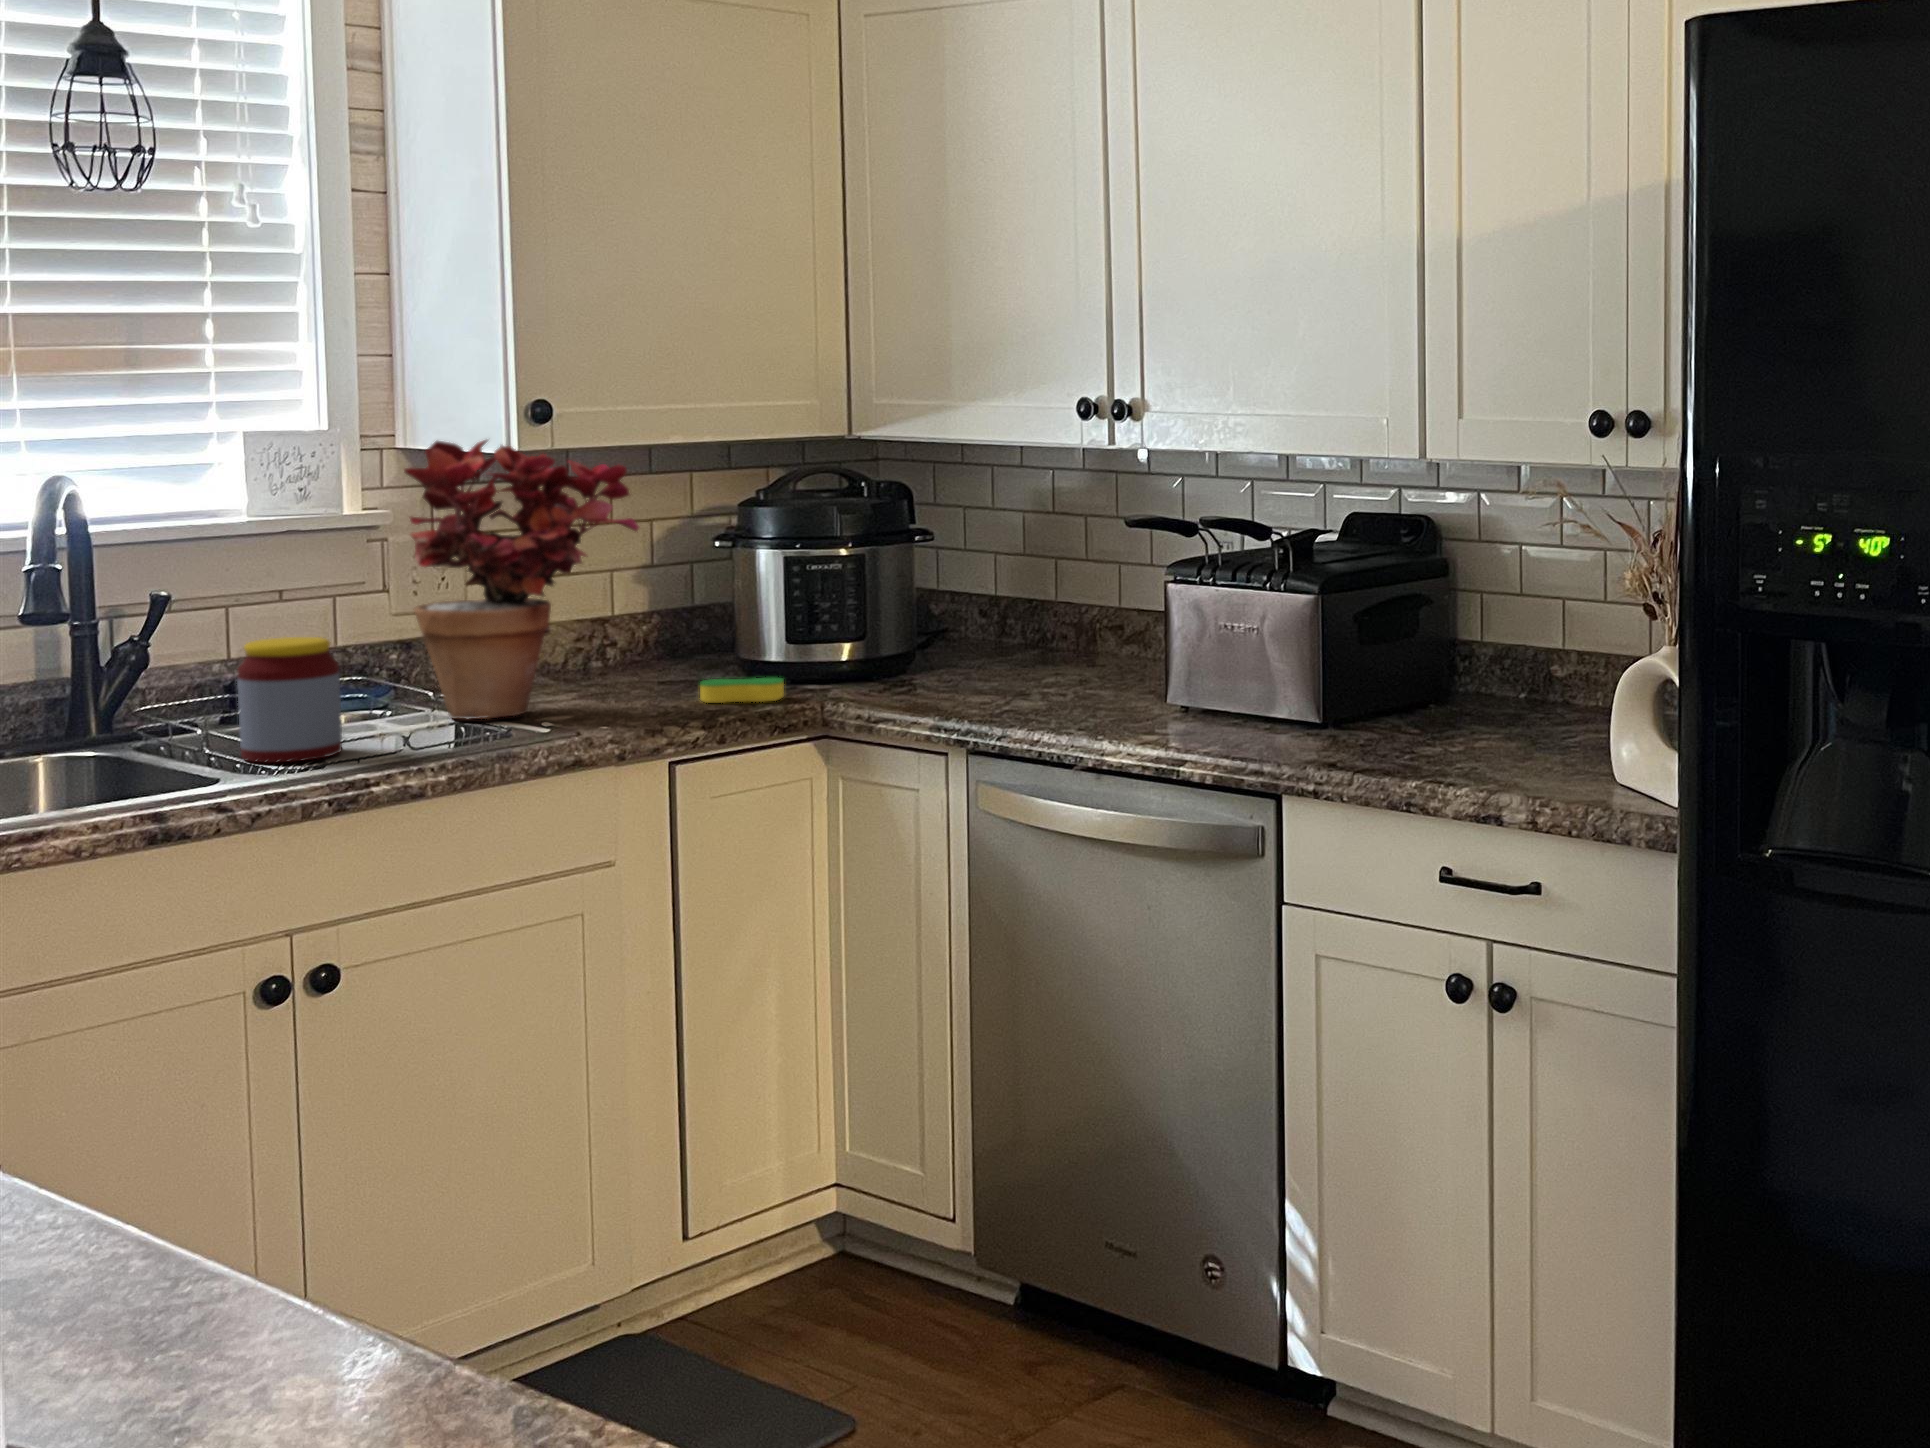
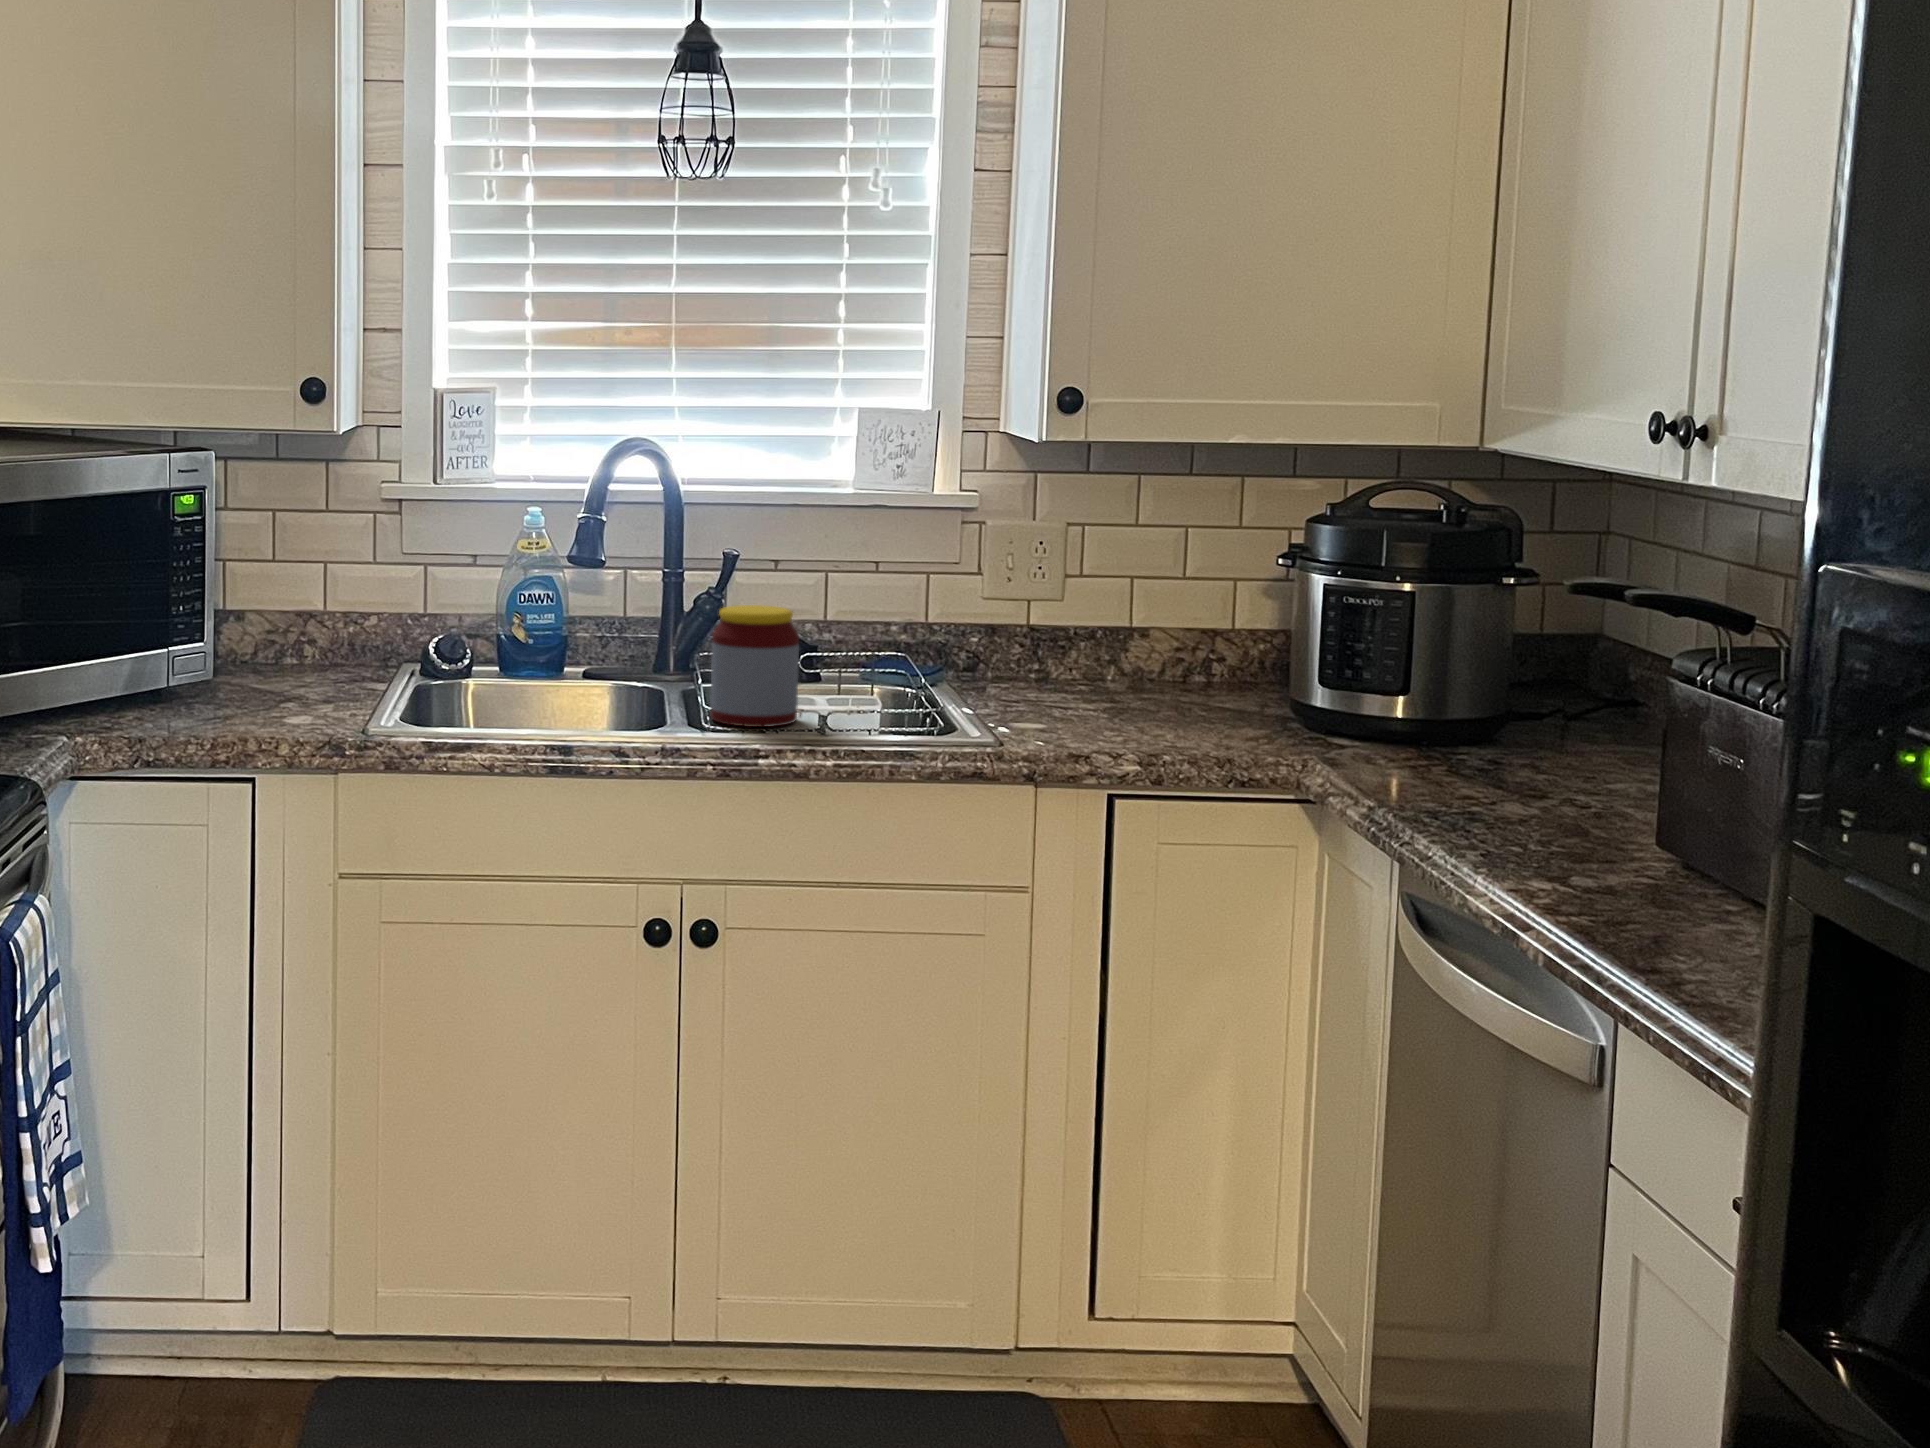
potted plant: present [404,440,639,719] -> none [887,423,1150,716]
sponge: present [700,678,784,703] -> none [1200,710,1295,746]

